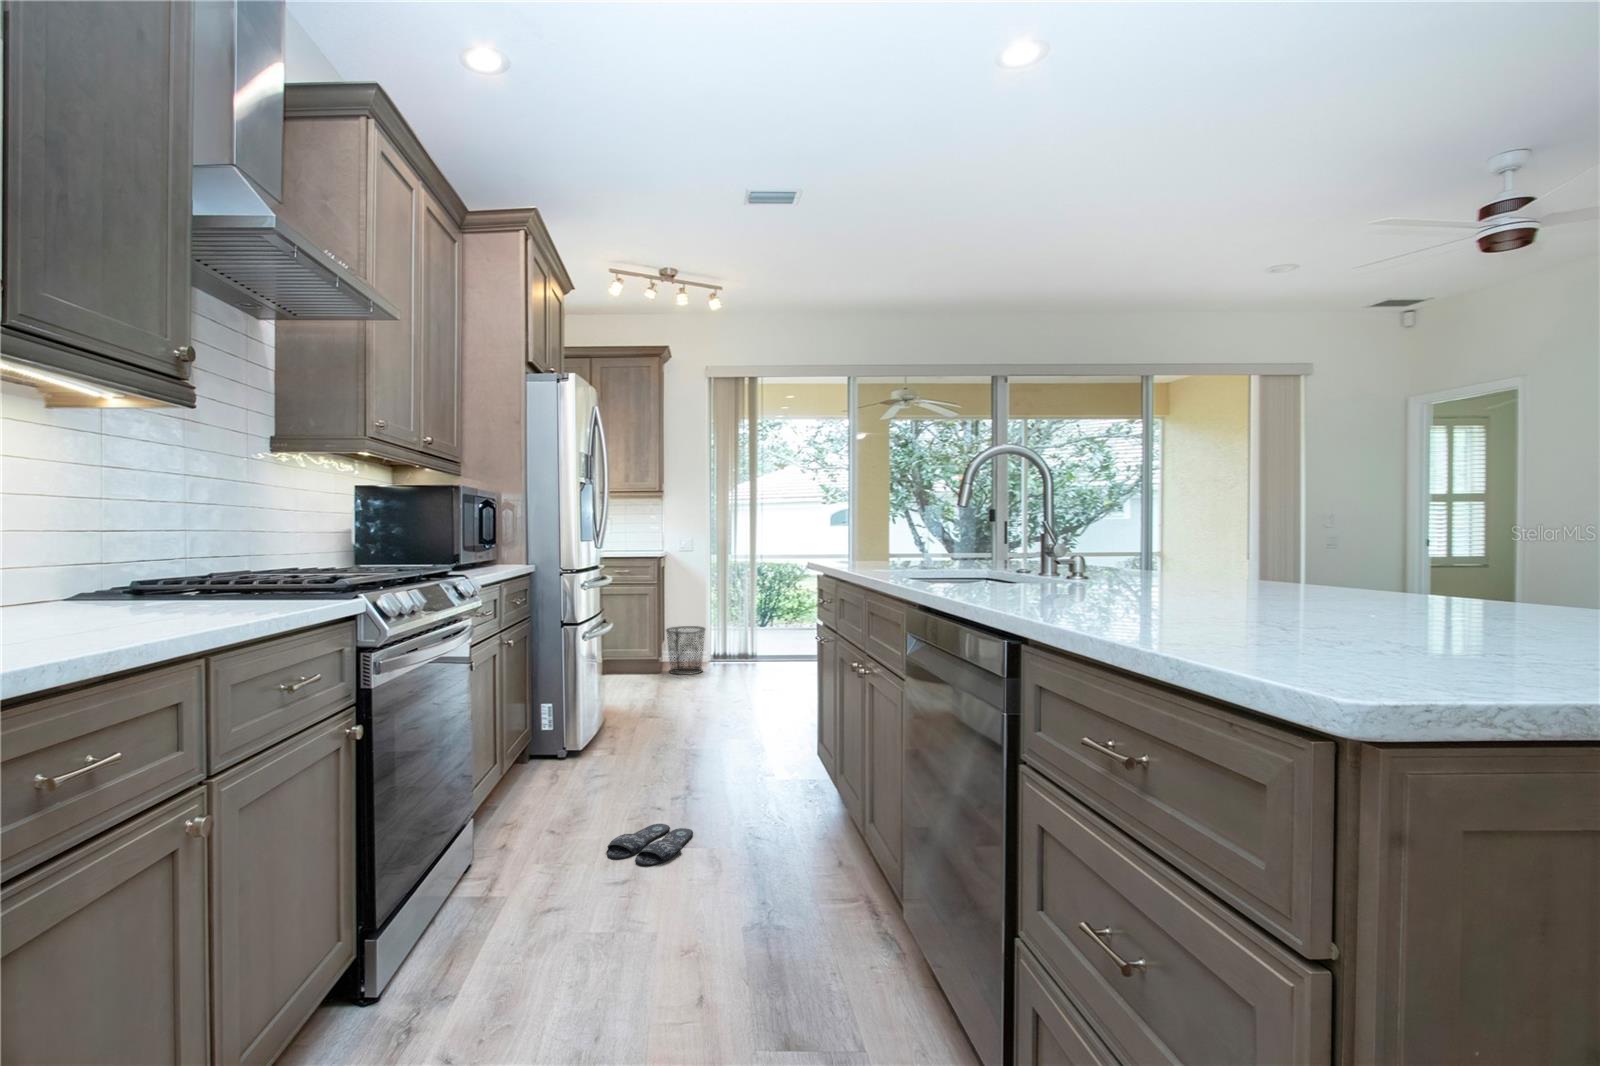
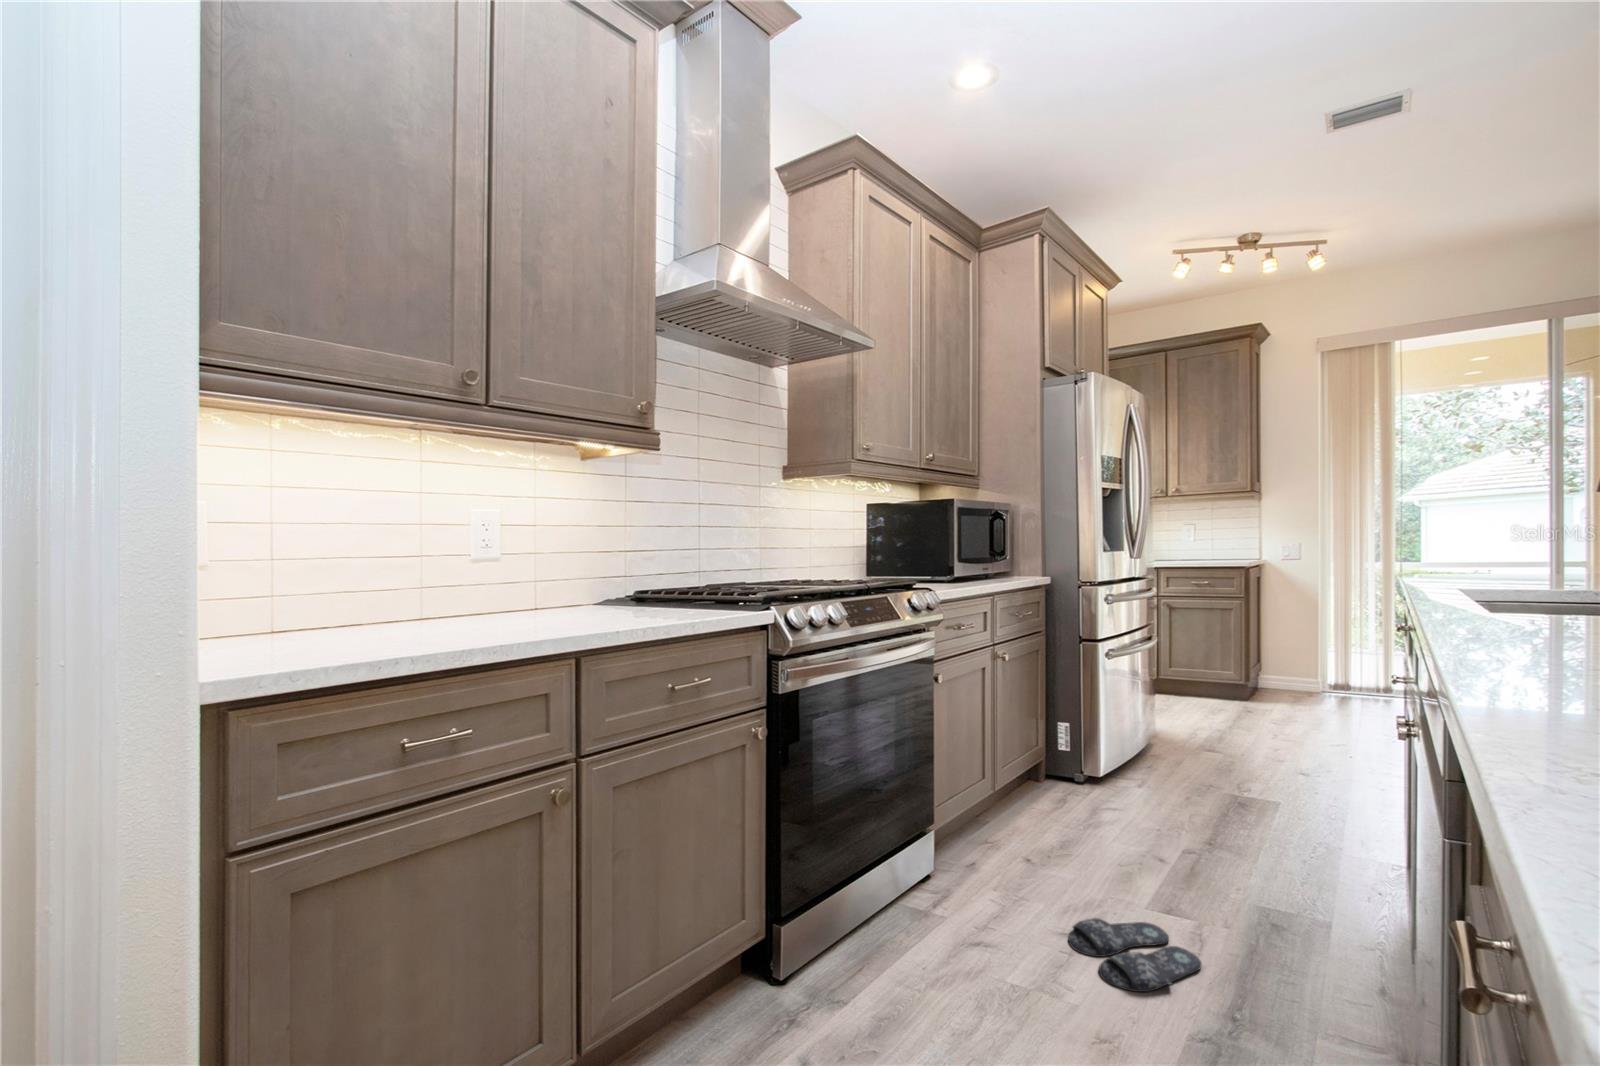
waste bin: present [666,626,705,675] -> none [1261,654,1325,718]

